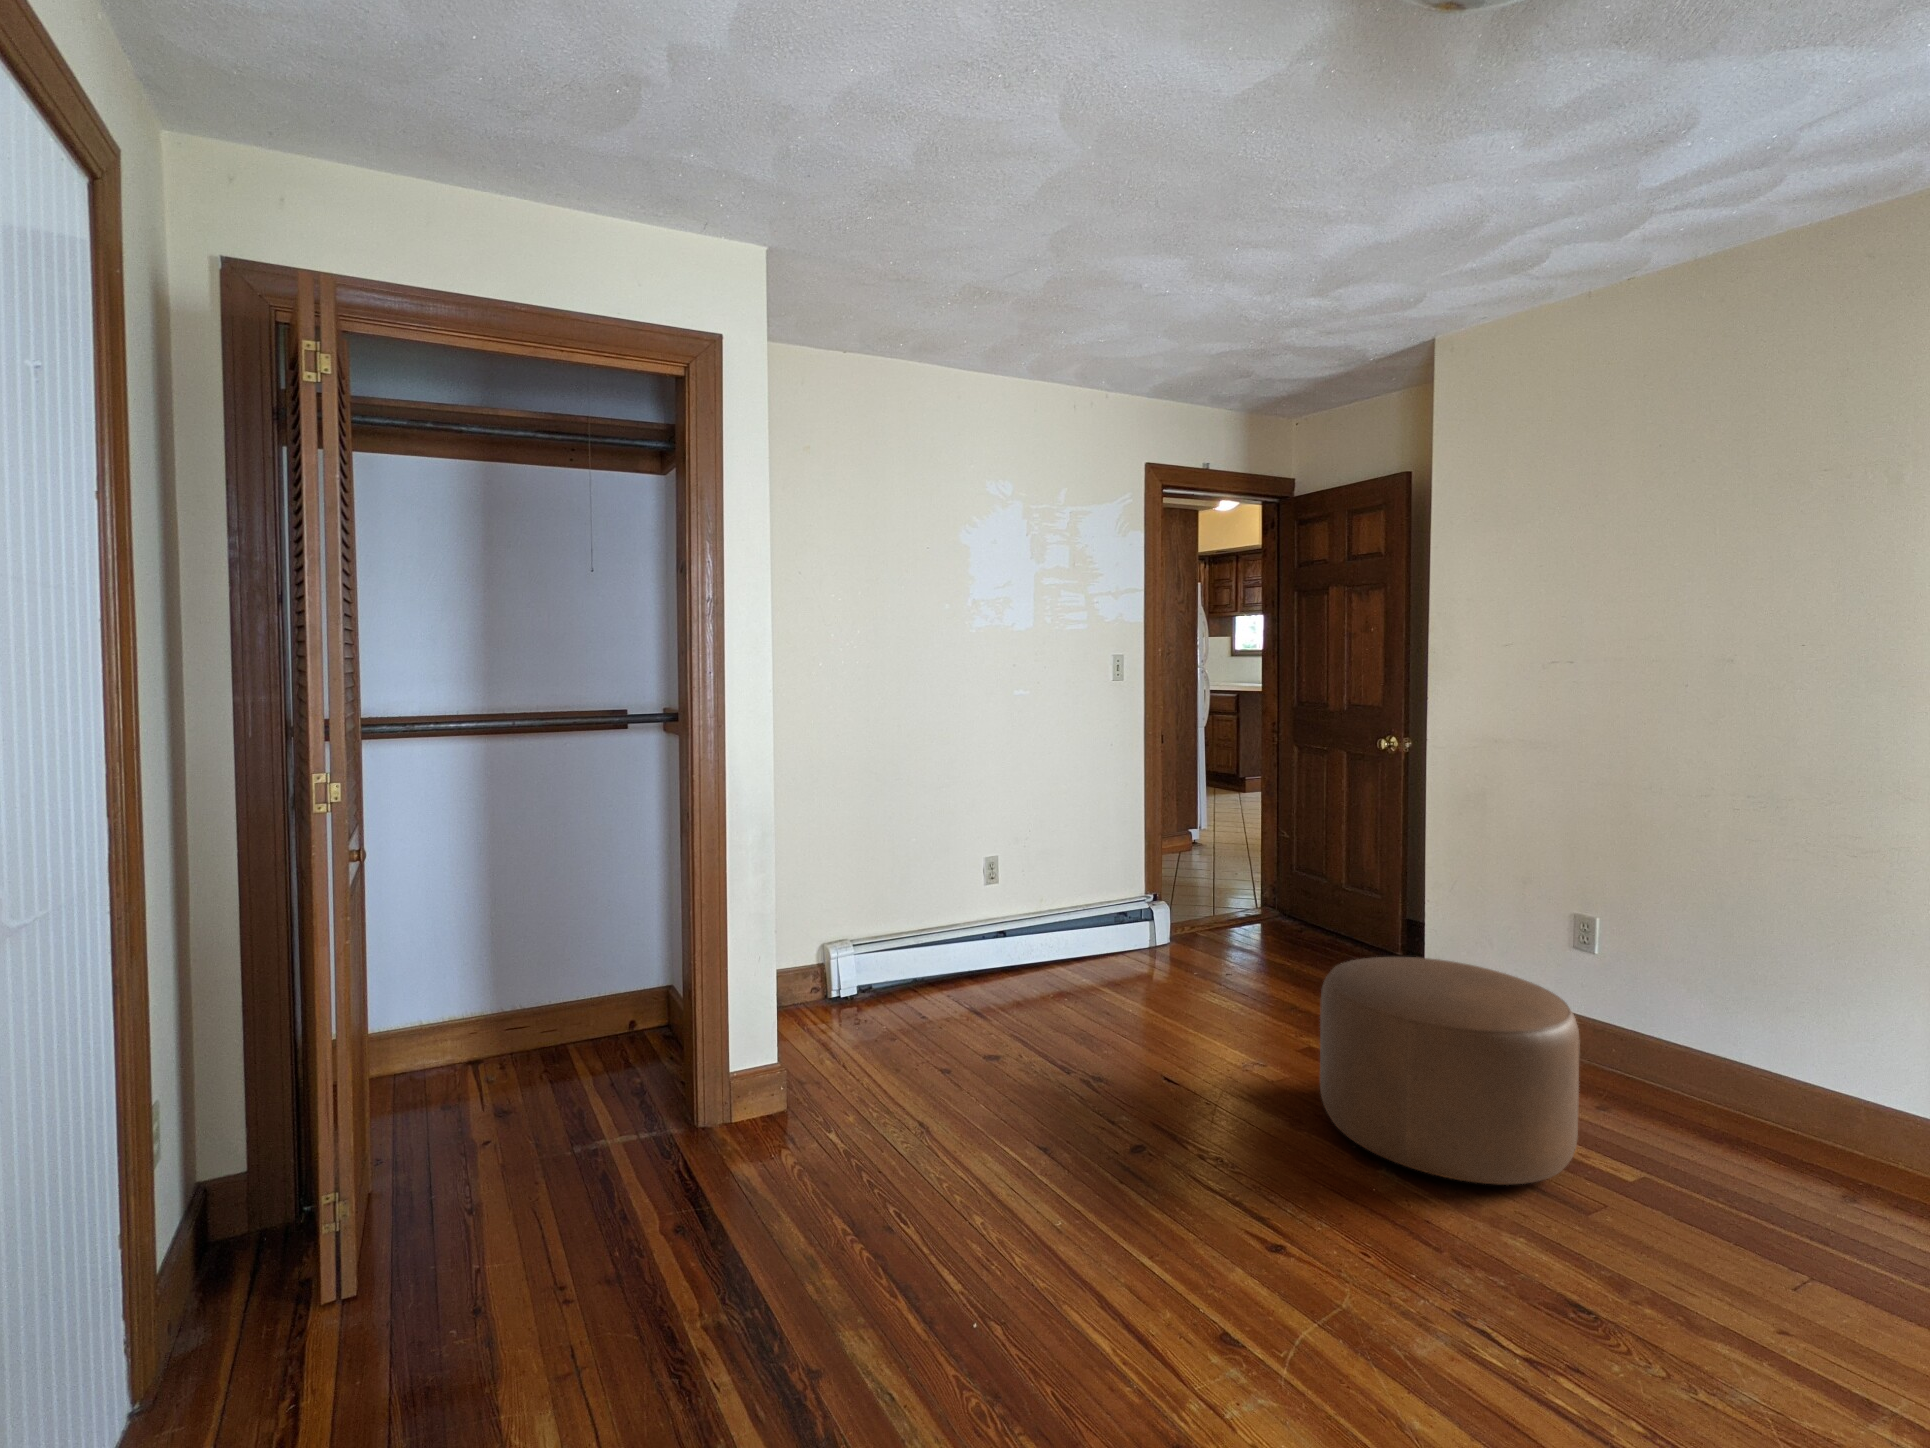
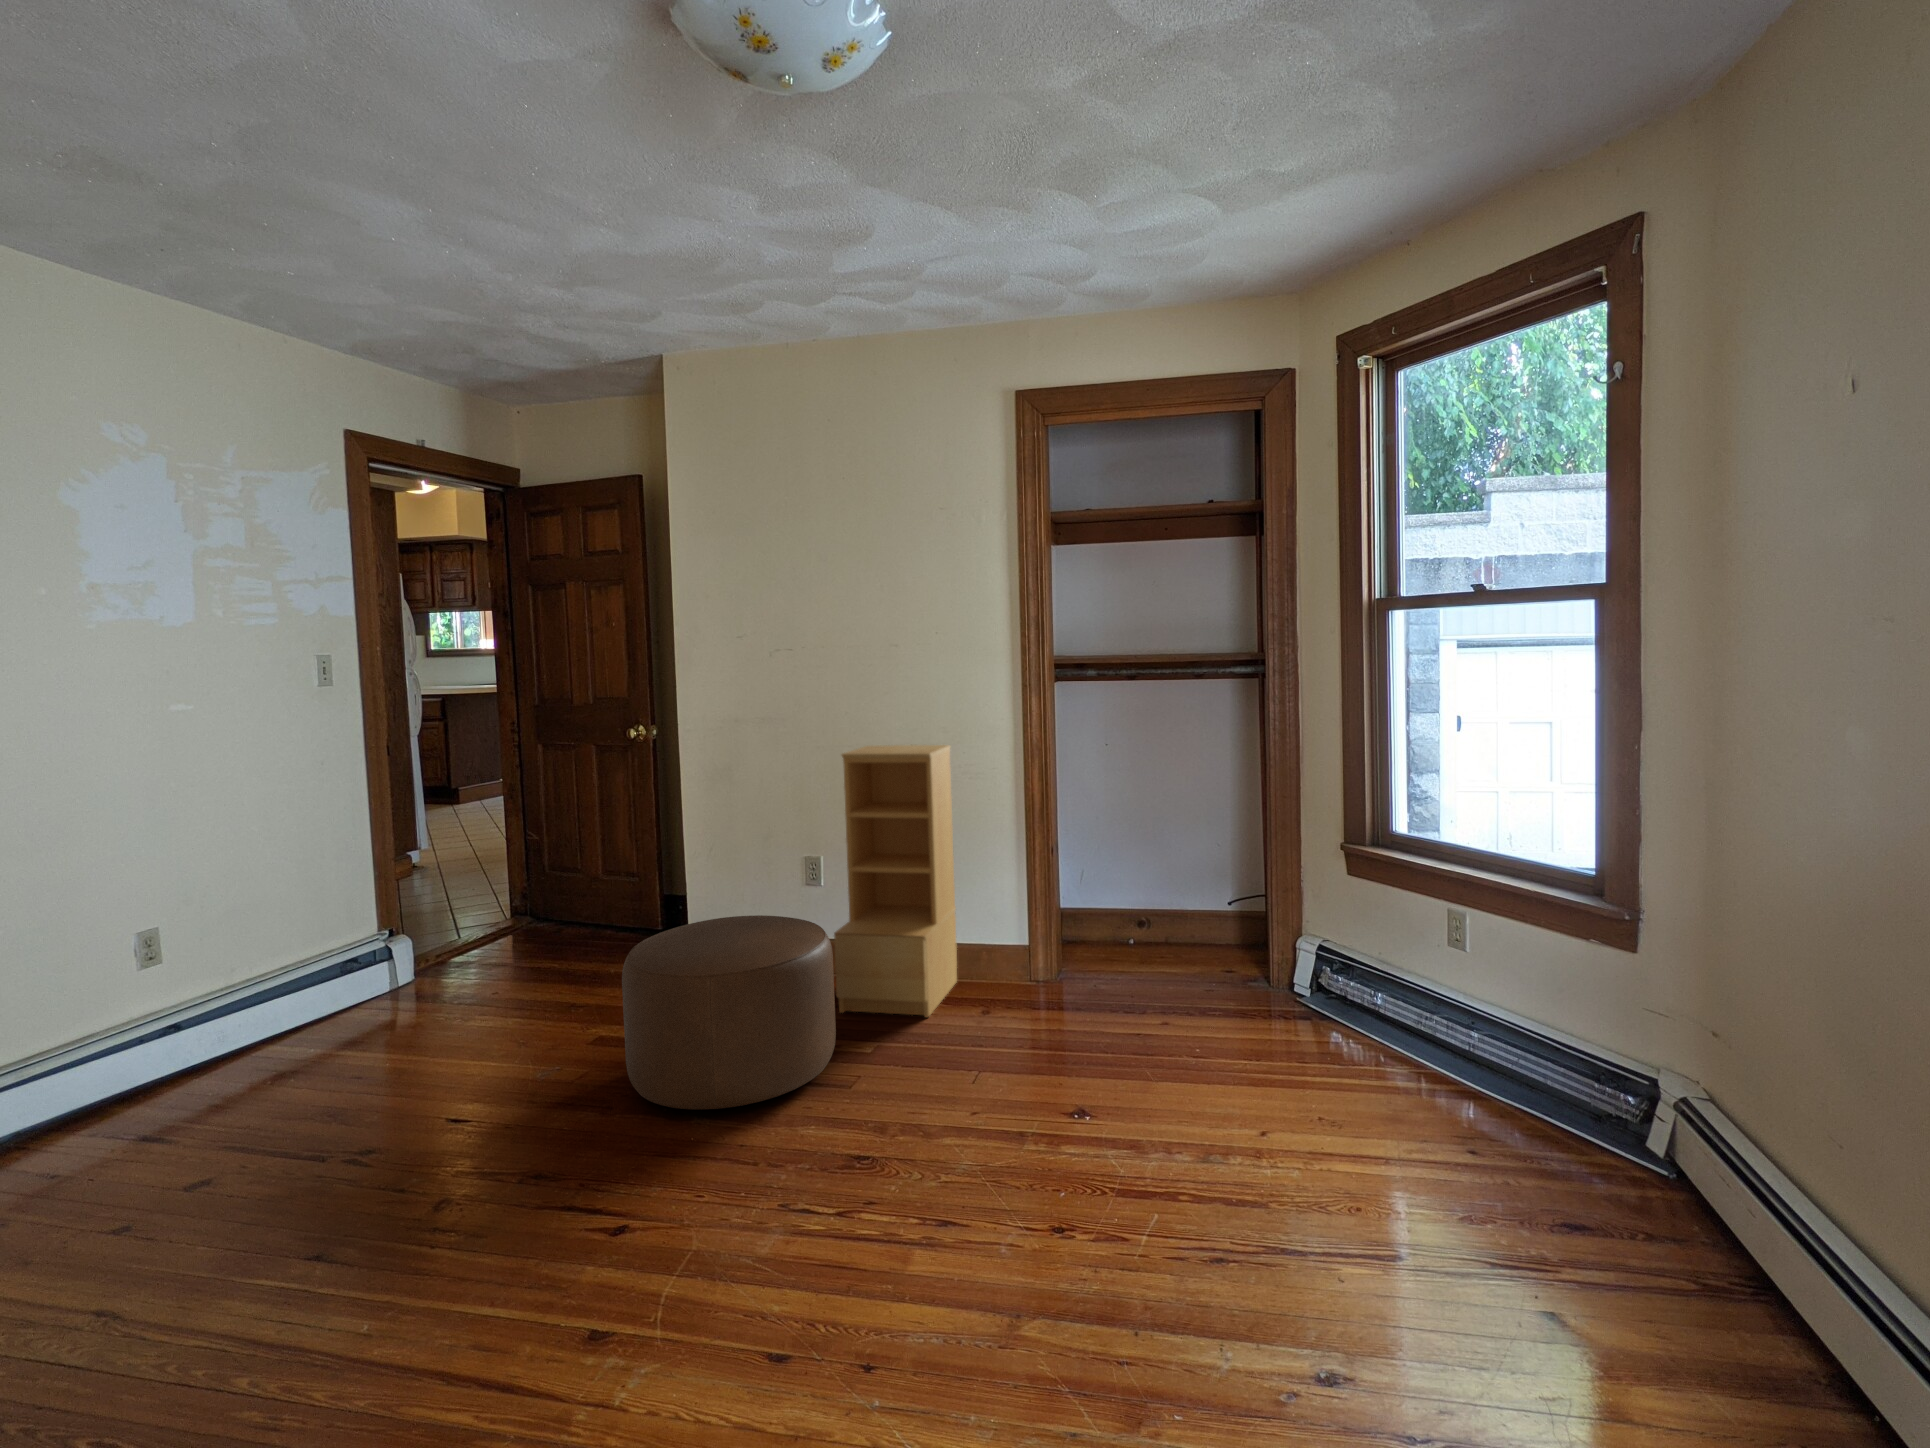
bookshelf: none [1593,792,1813,1170] -> present [834,745,957,1017]

